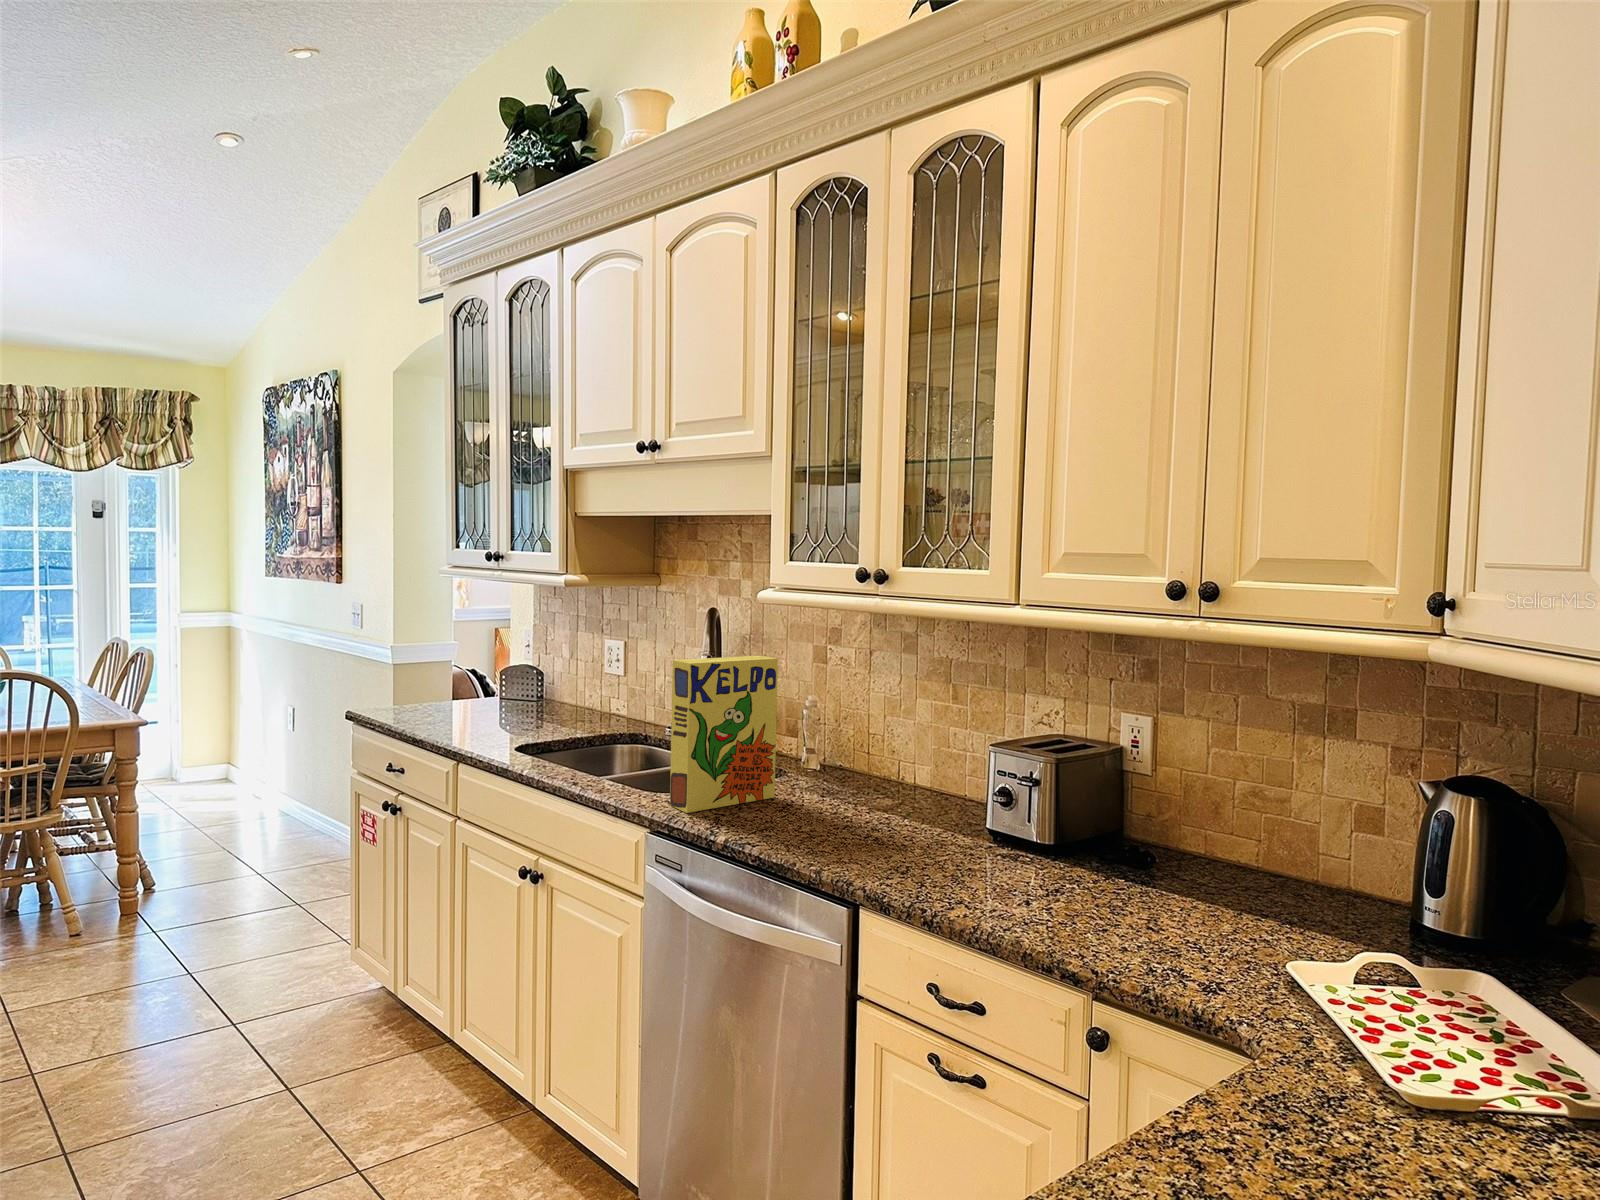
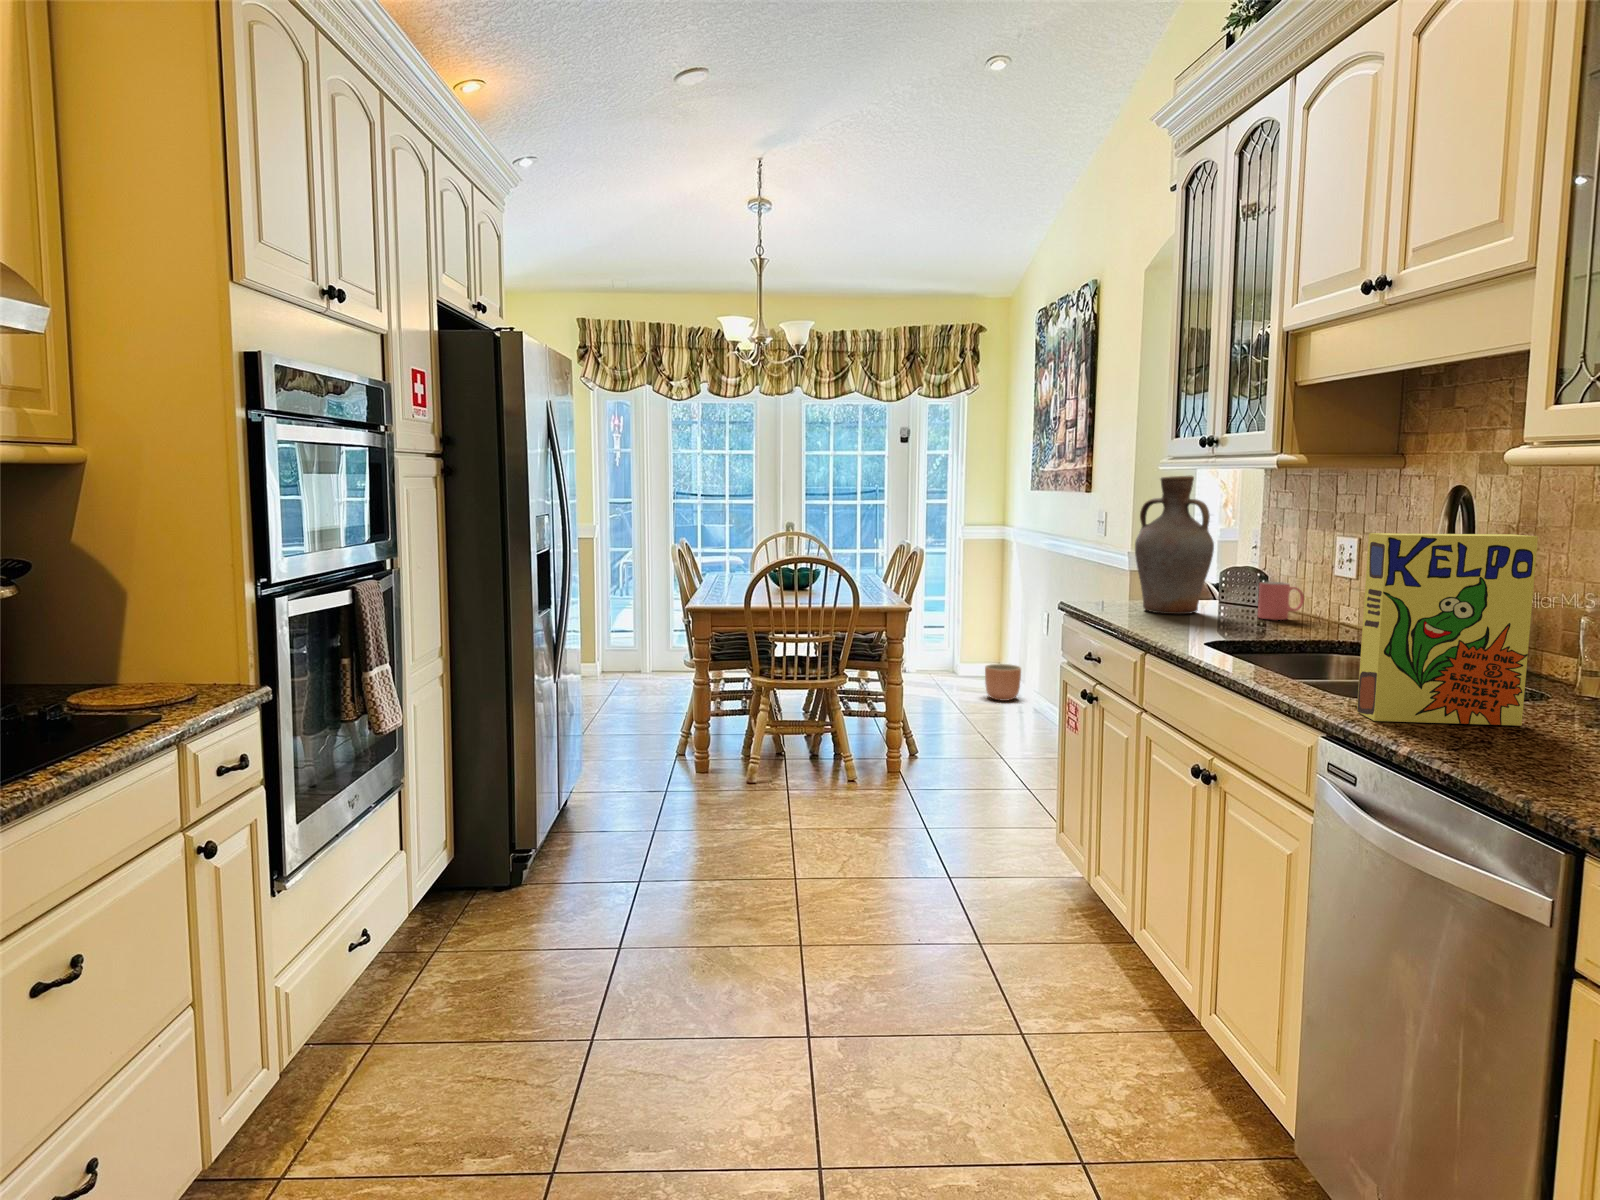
vase: none [425,584,498,714] -> present [1135,475,1214,614]
mug: none [538,677,574,711] -> present [1258,582,1304,620]
planter: none [217,760,262,802] -> present [985,664,1021,701]

